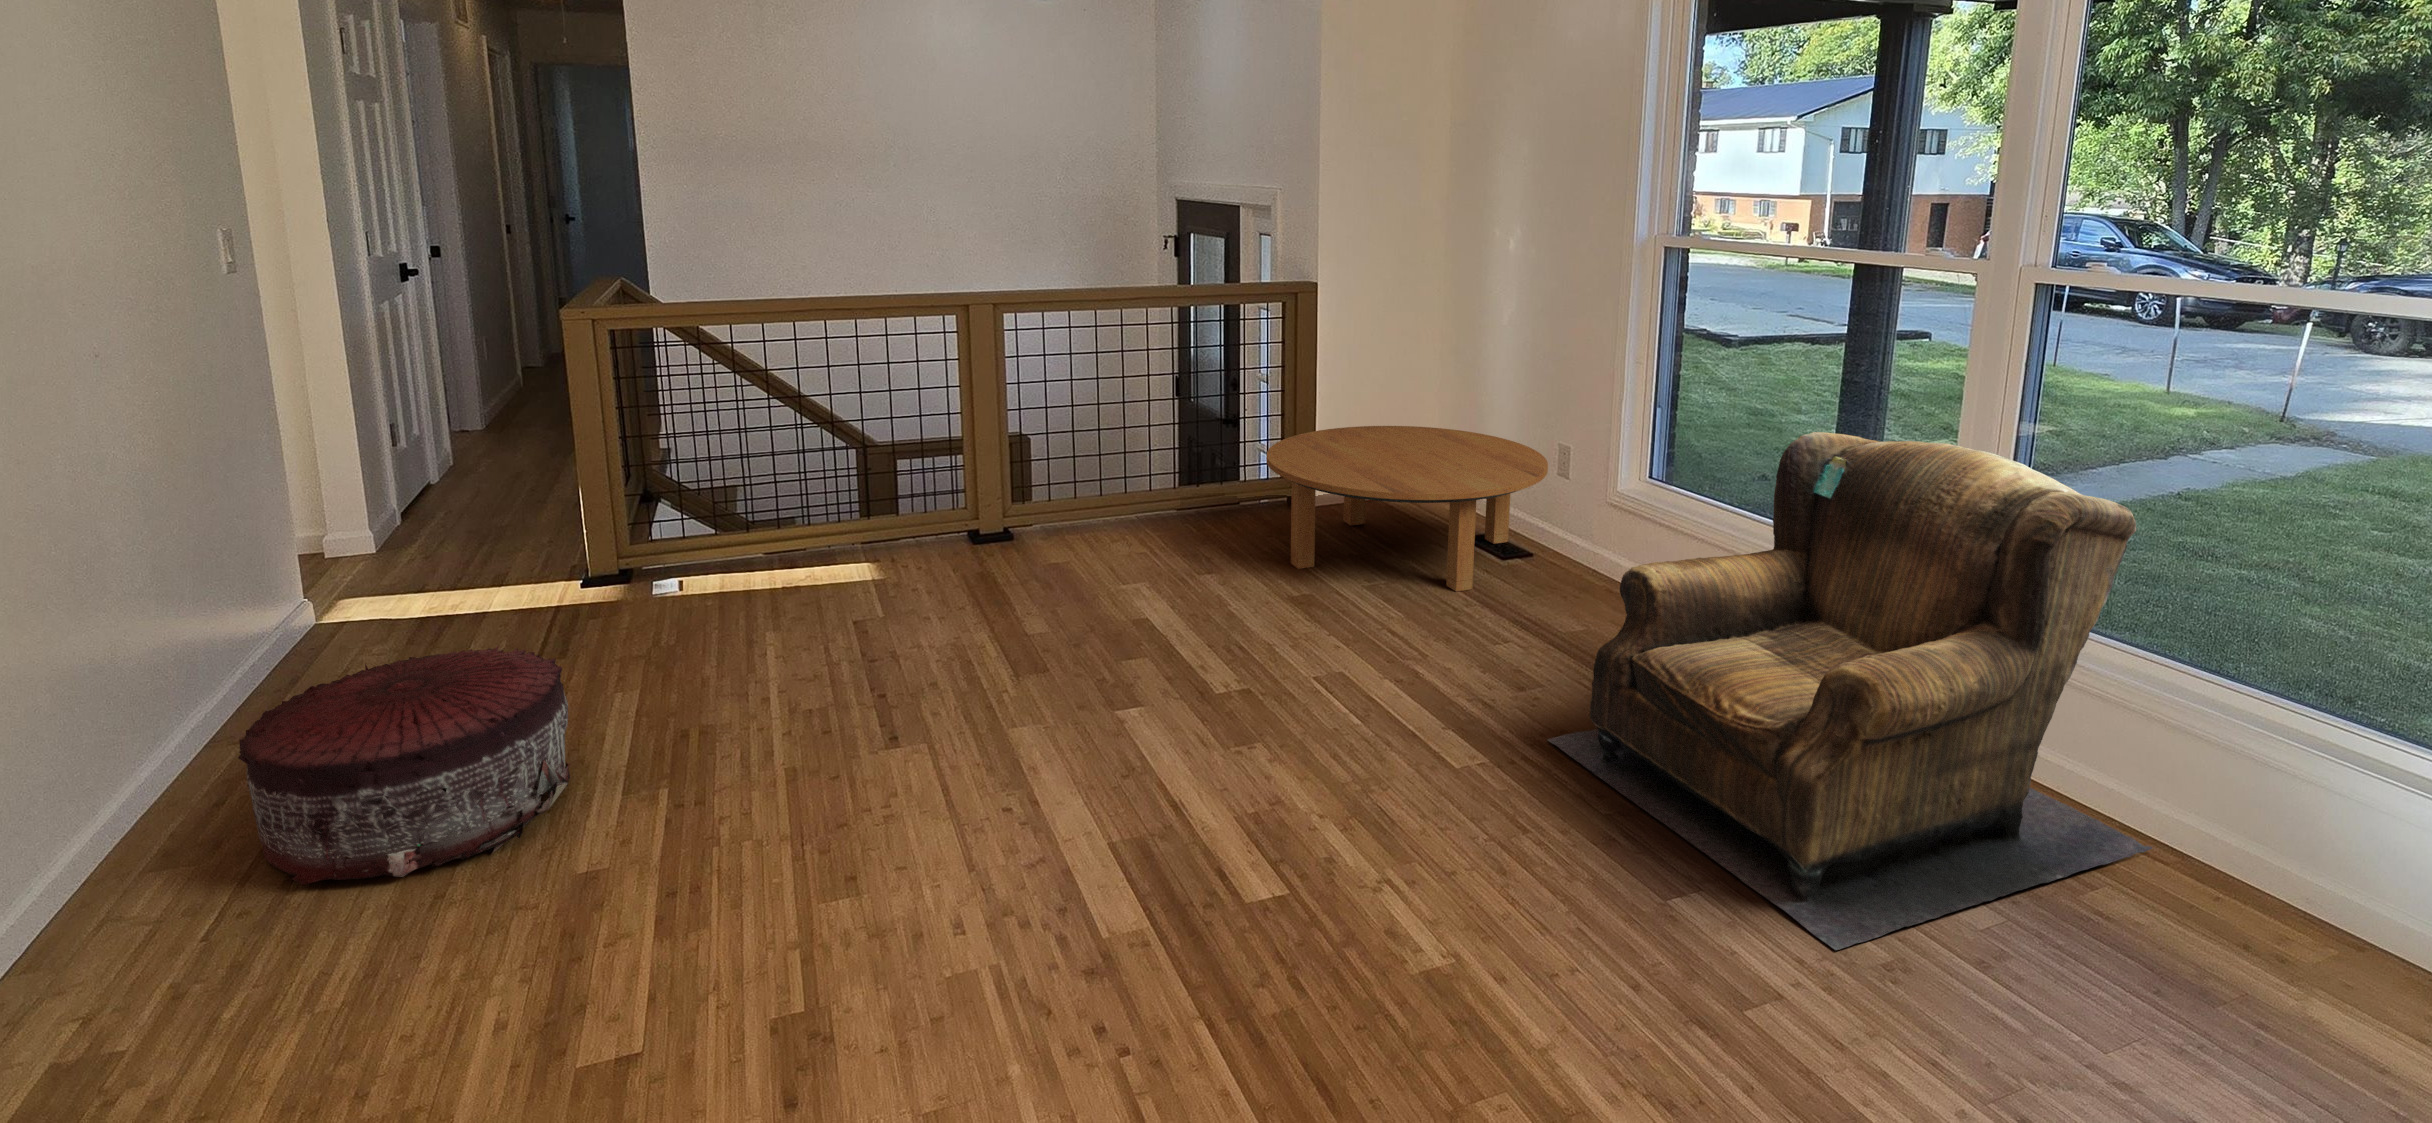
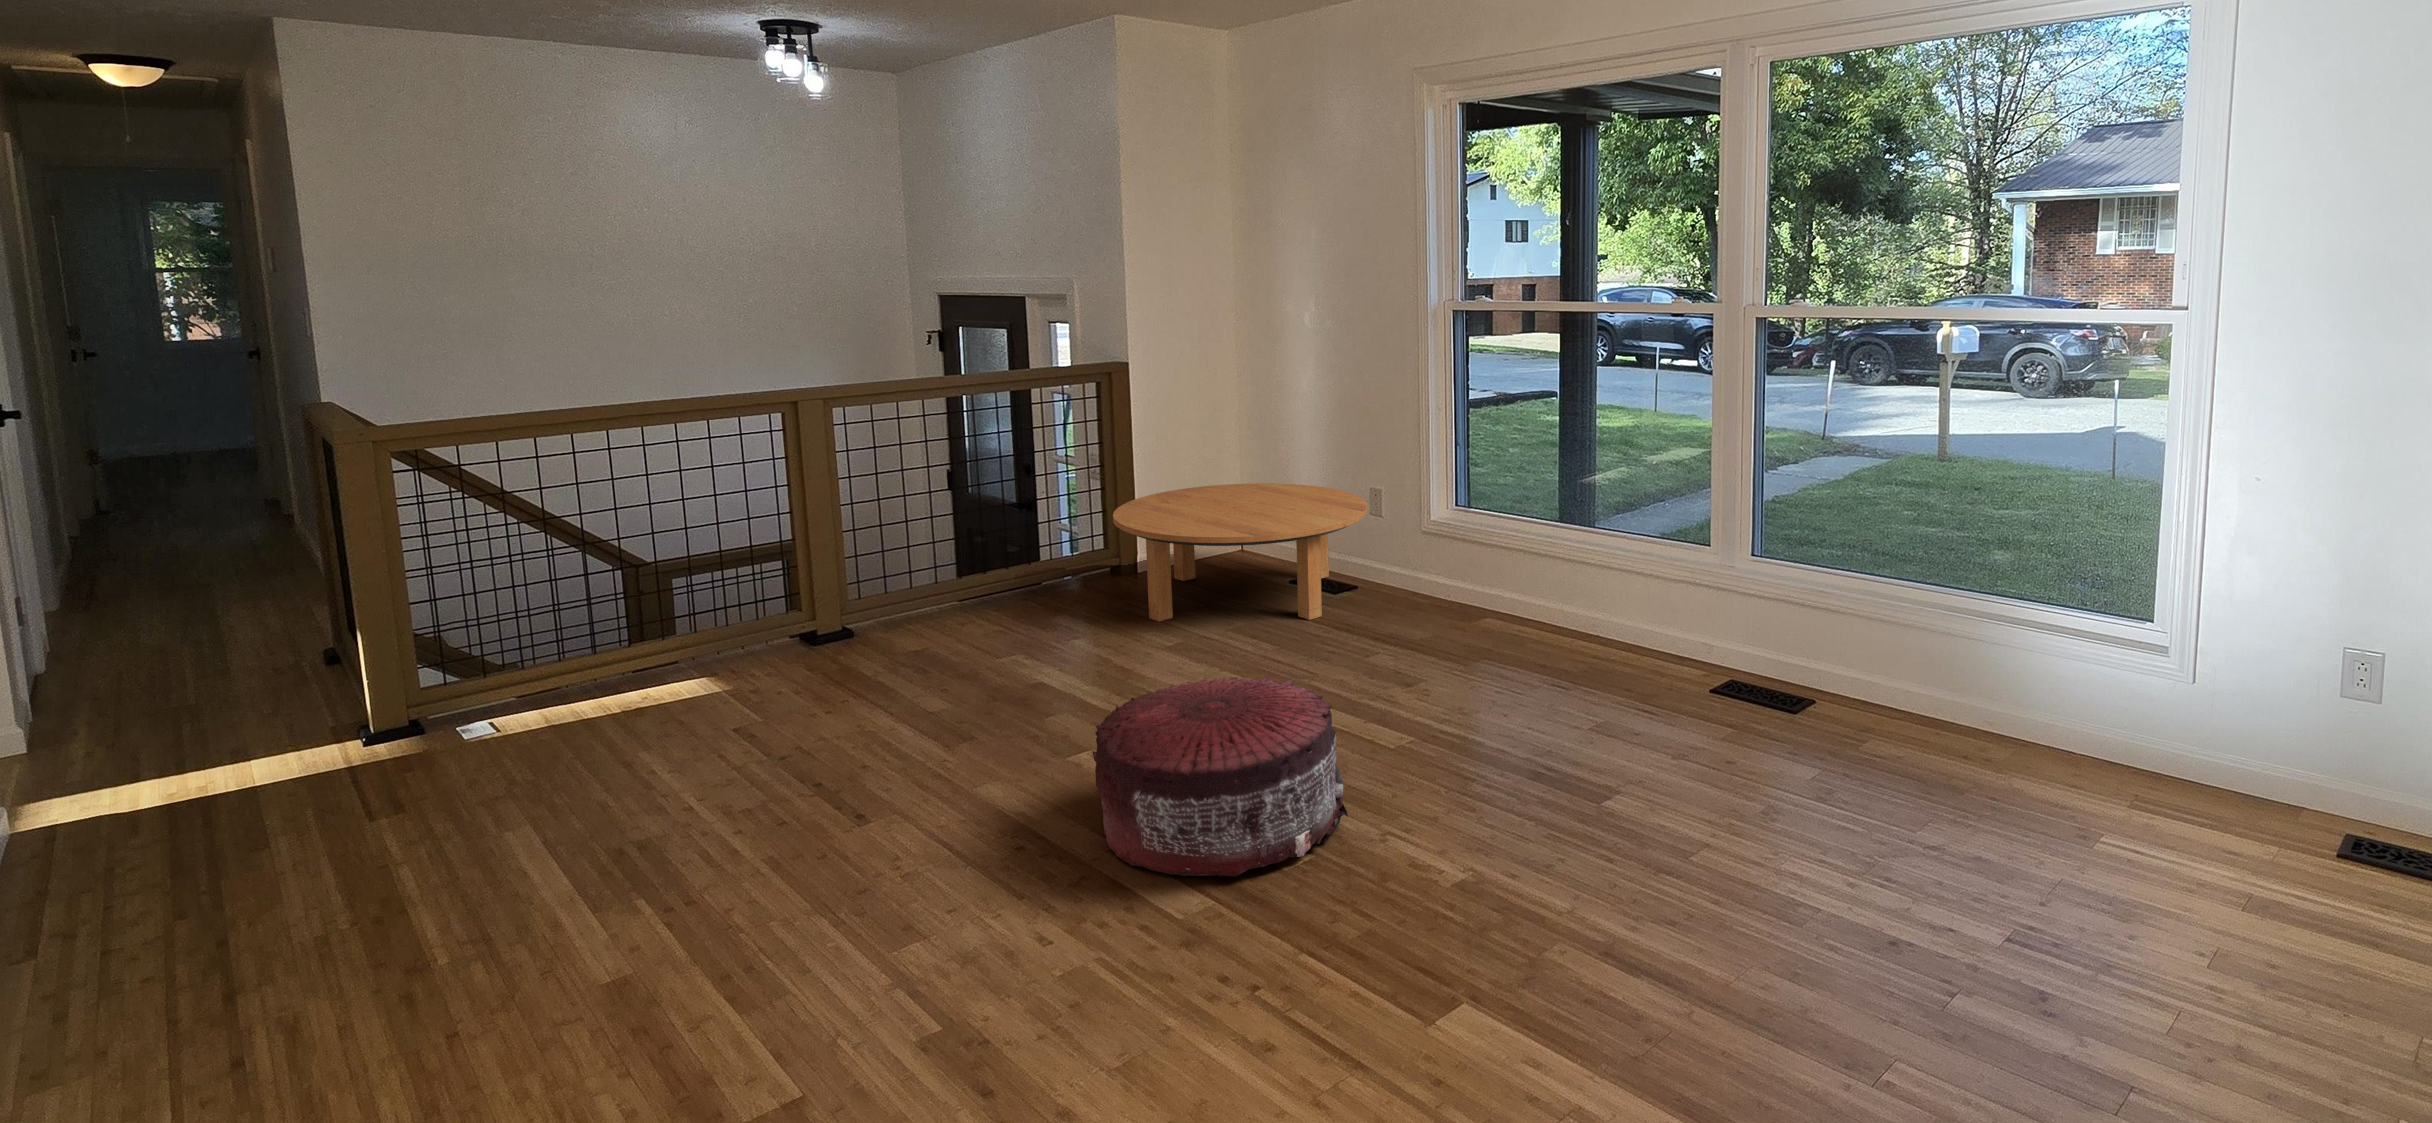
armchair: present [1547,432,2153,950] -> none [1449,438,1883,808]
pouf: present [238,646,570,885] -> present [1093,676,1348,877]

